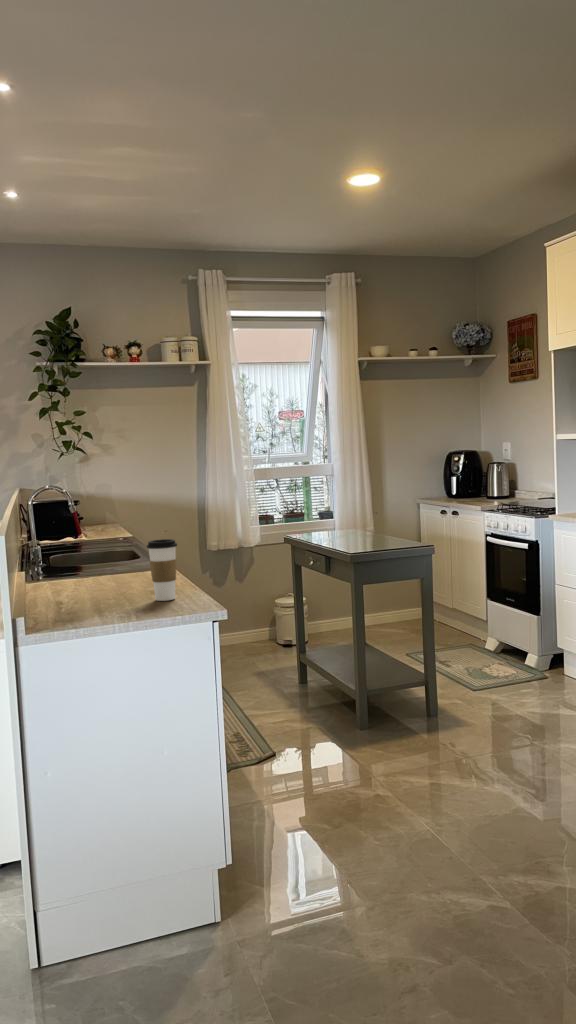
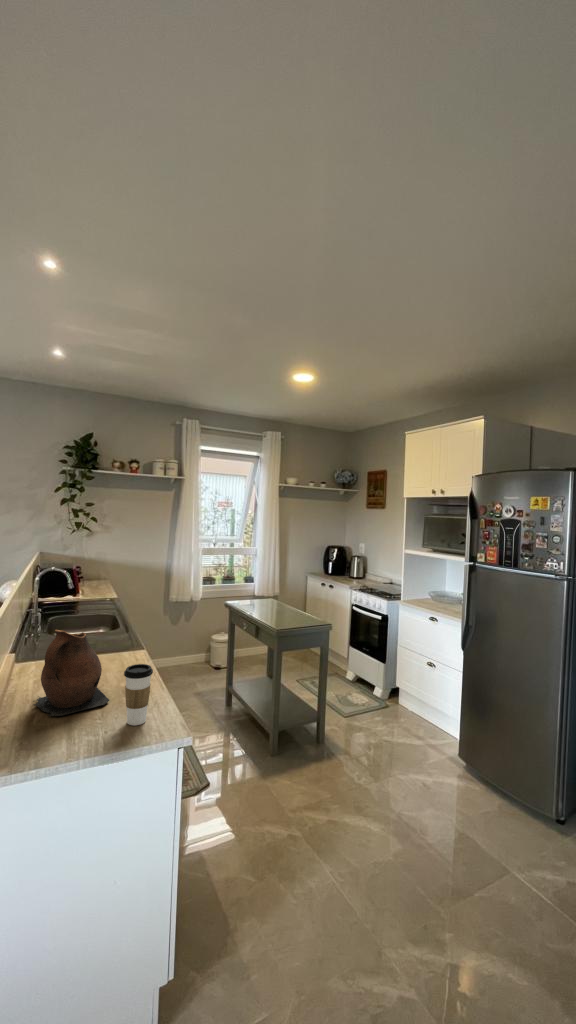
ceramic pitcher: none [55,511,135,600] -> present [34,630,109,716]

